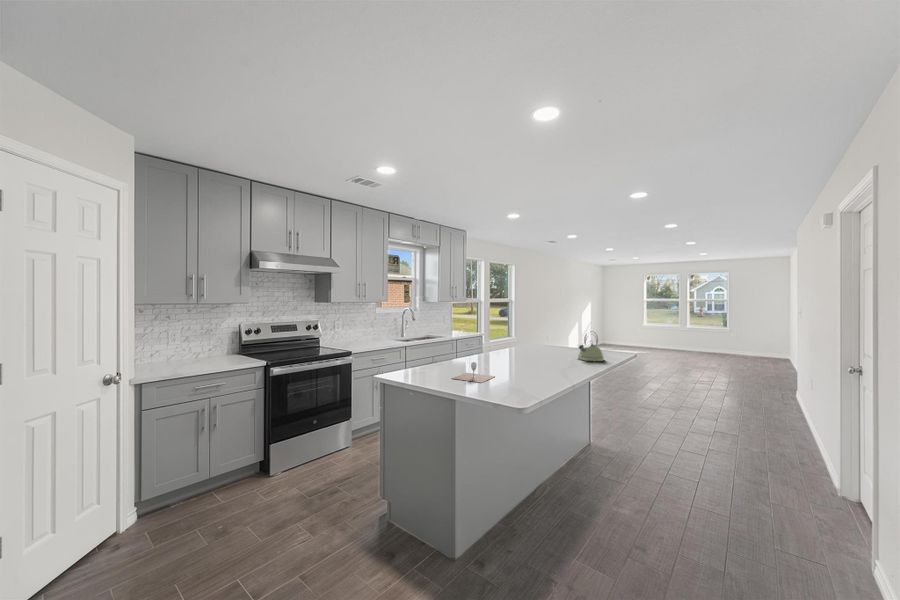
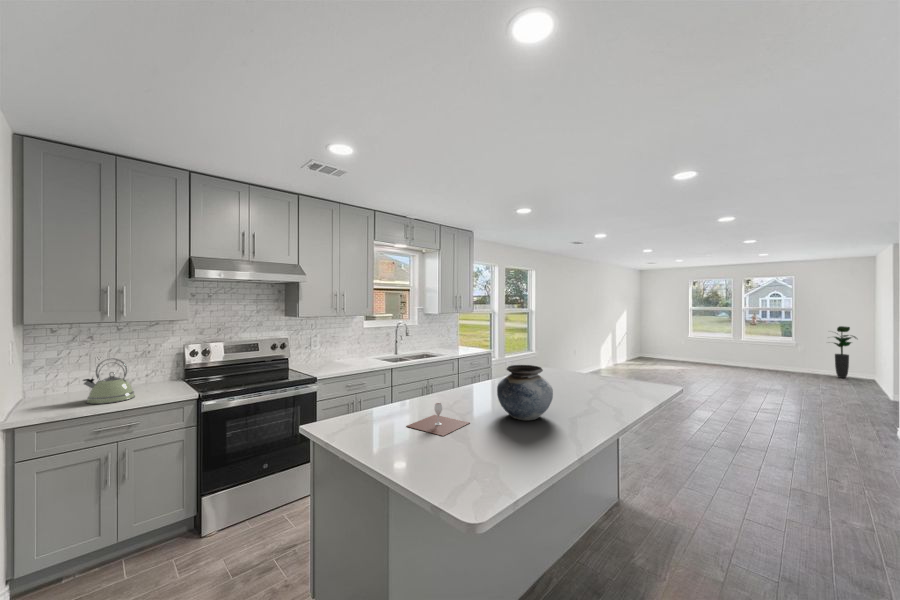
potted plant: none [755,317,780,361] -> present [834,326,856,378]
kettle: present [578,334,604,361] -> present [83,358,135,404]
vase: none [512,337,552,375] -> present [497,365,553,420]

